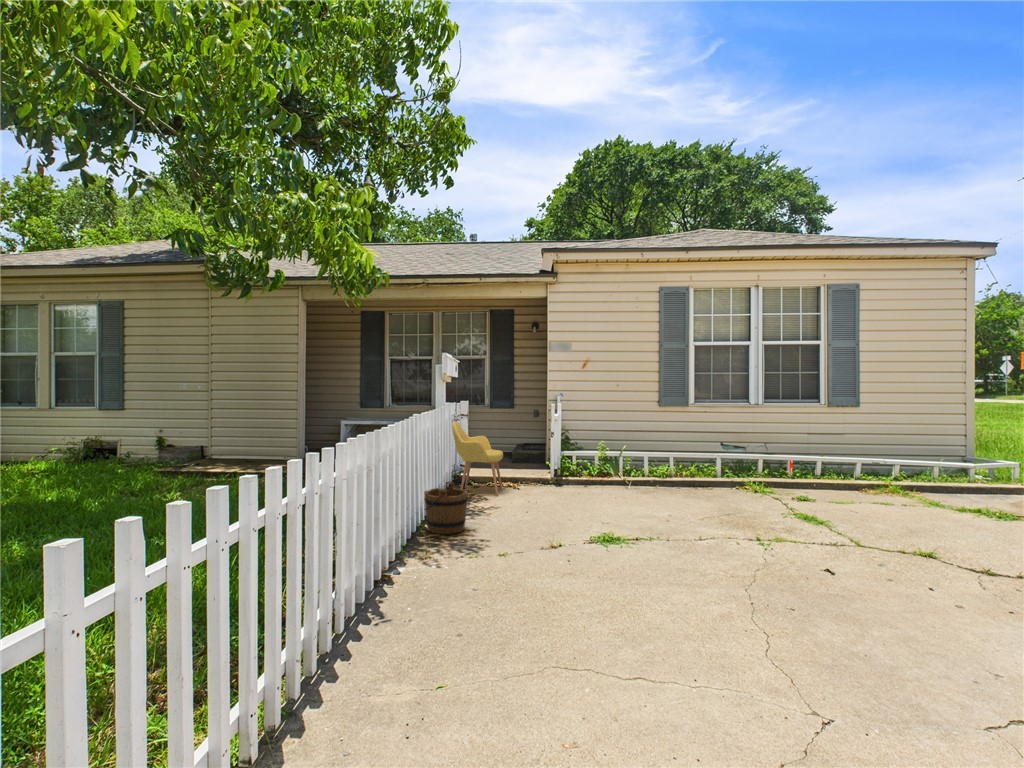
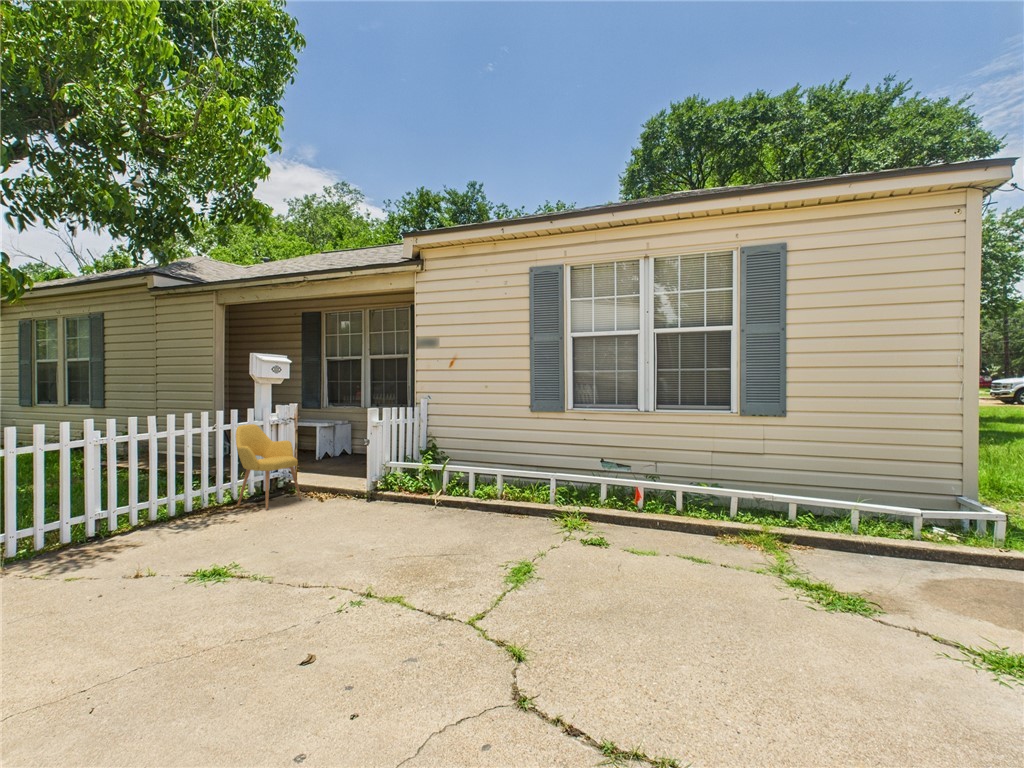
bucket: present [424,482,468,534] -> none [50,494,120,557]

